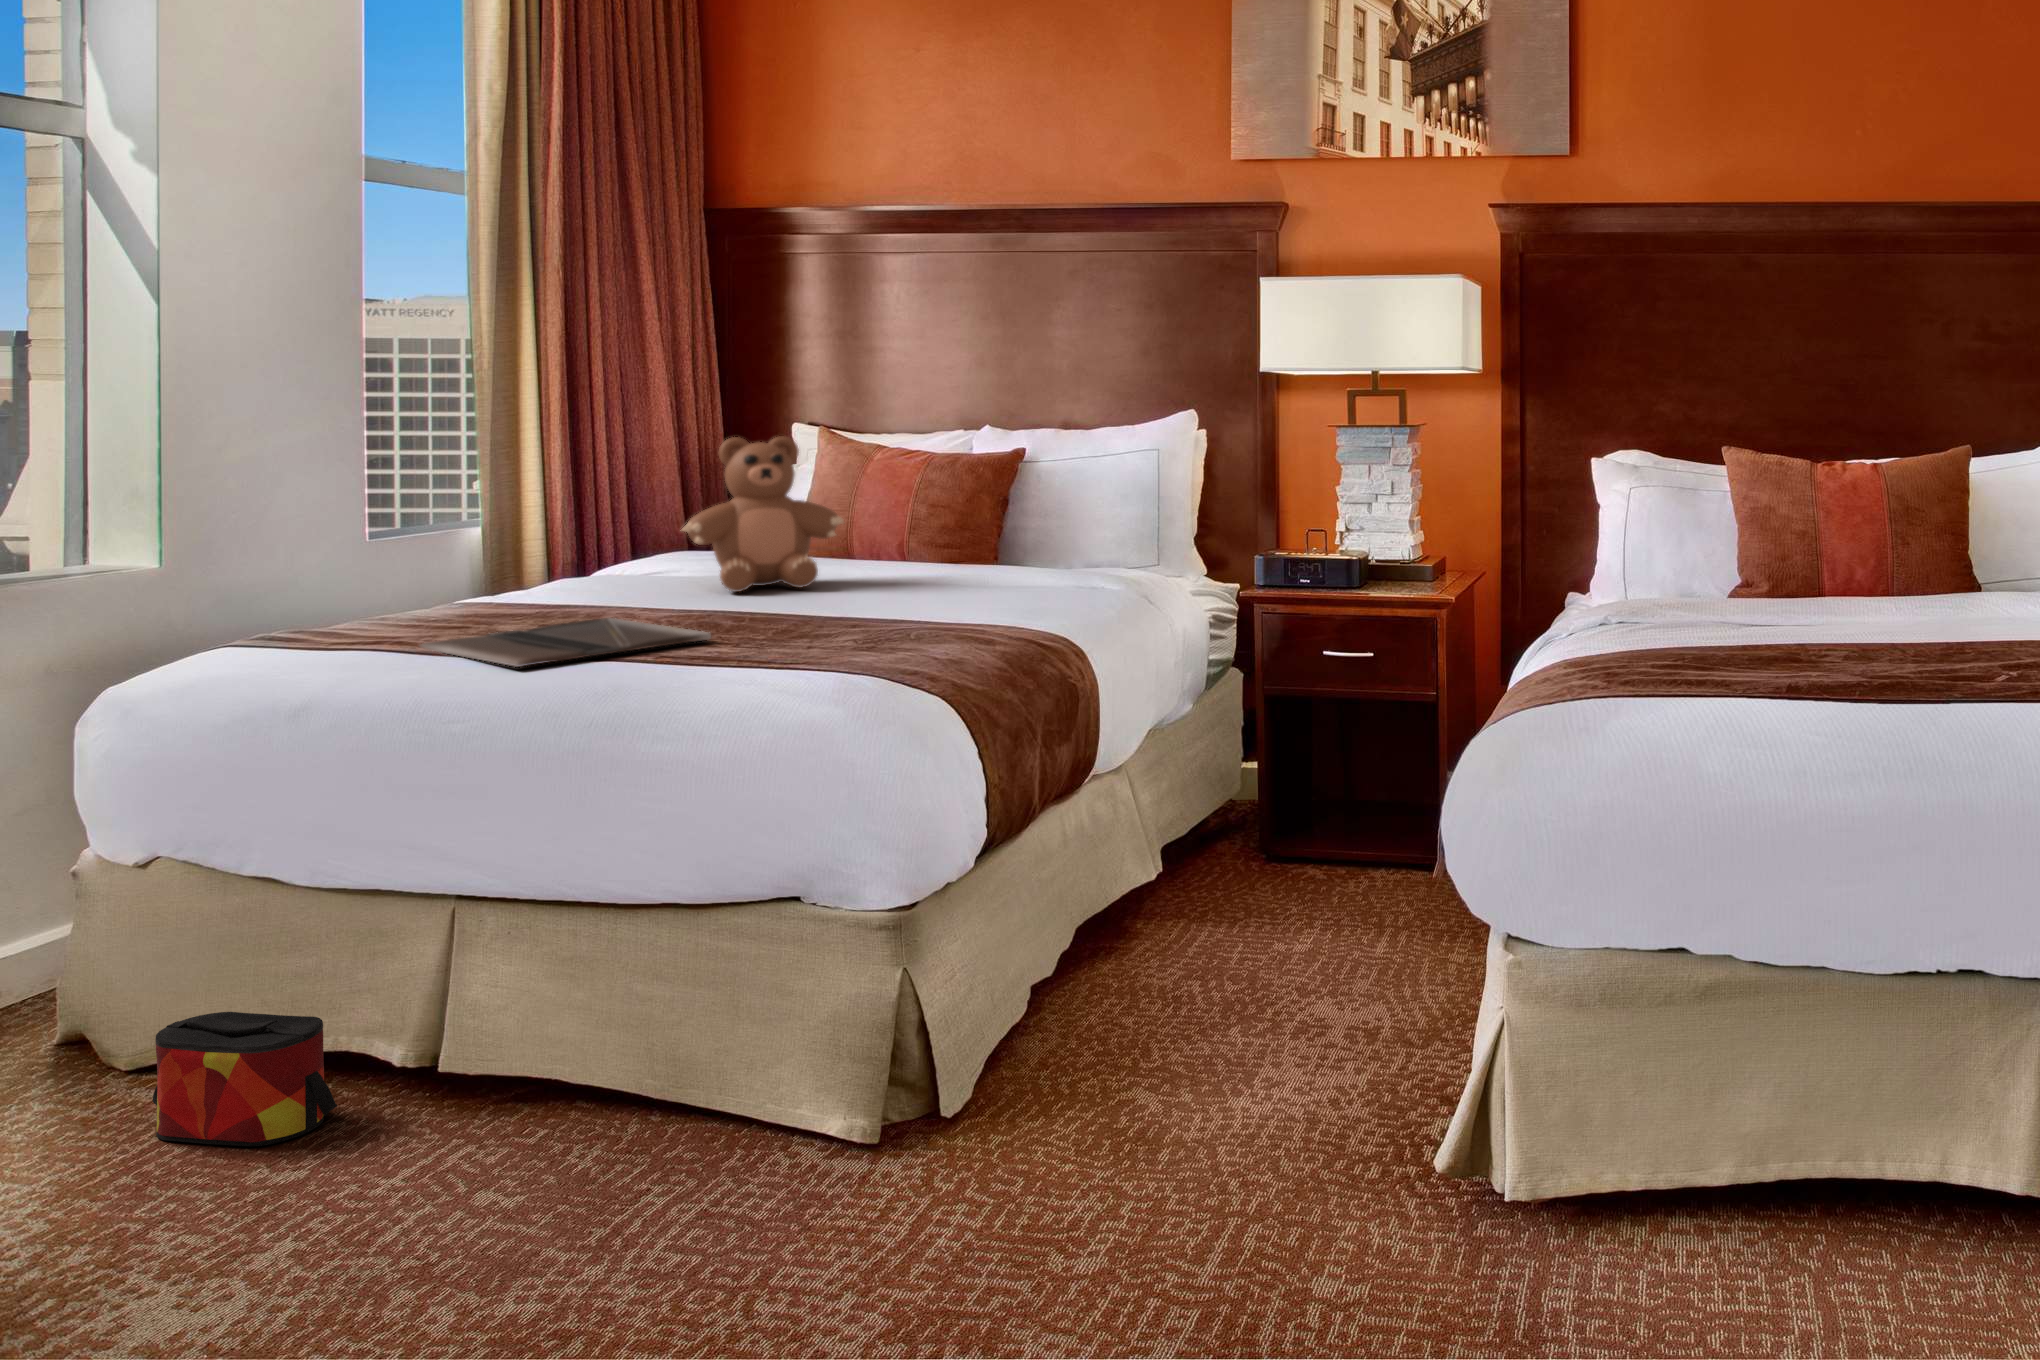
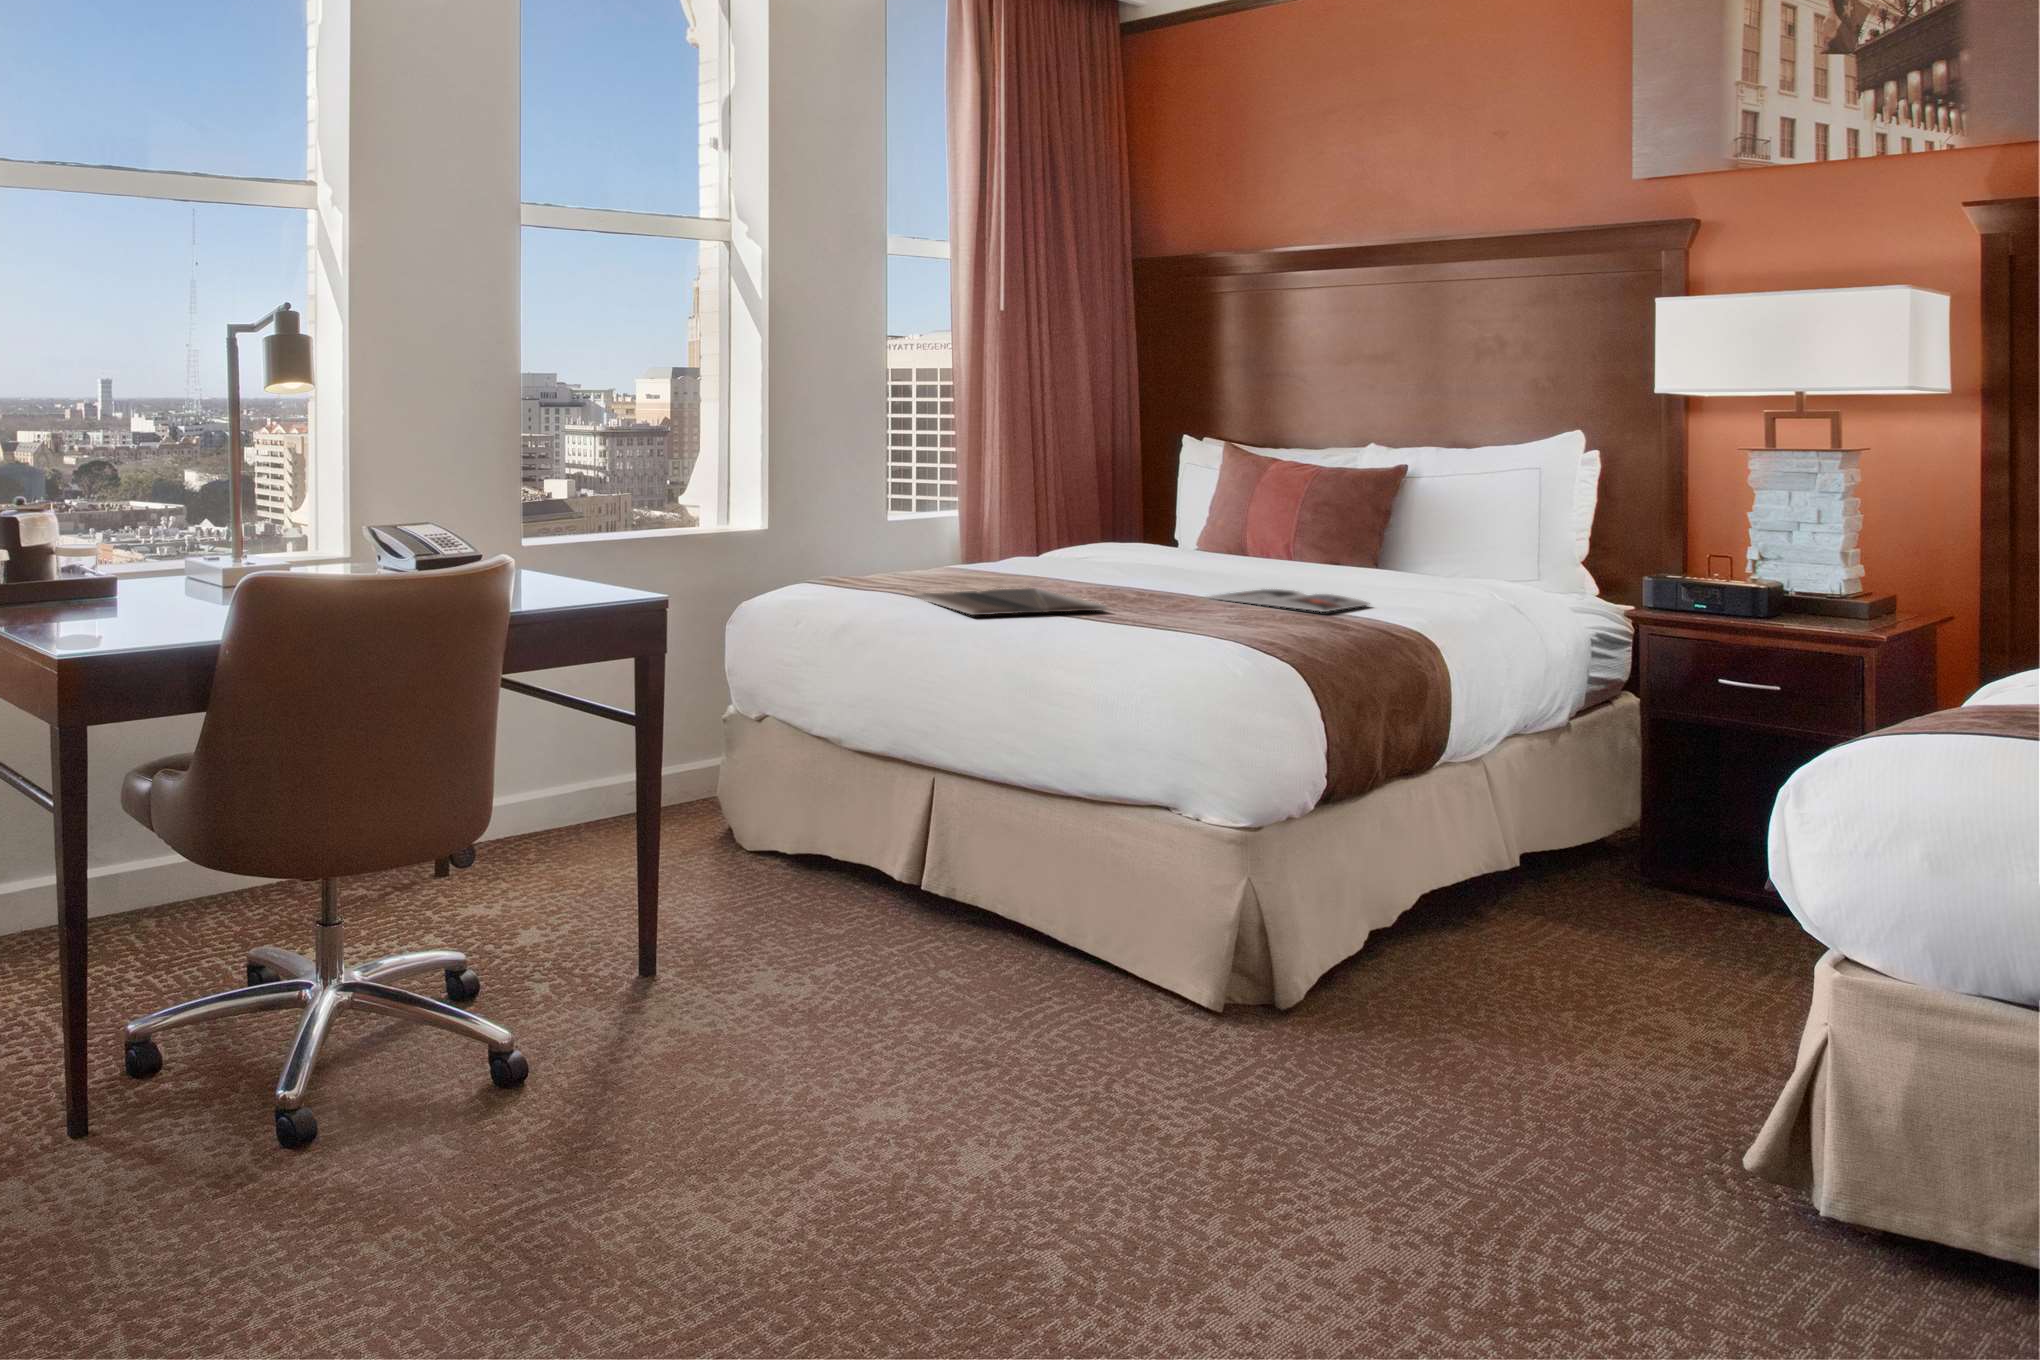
teddy bear: present [682,436,843,592] -> none [1090,453,1222,579]
magazine: none [831,591,1019,615] -> present [1208,589,1370,612]
bag: present [153,1012,338,1146] -> none [766,820,865,910]

